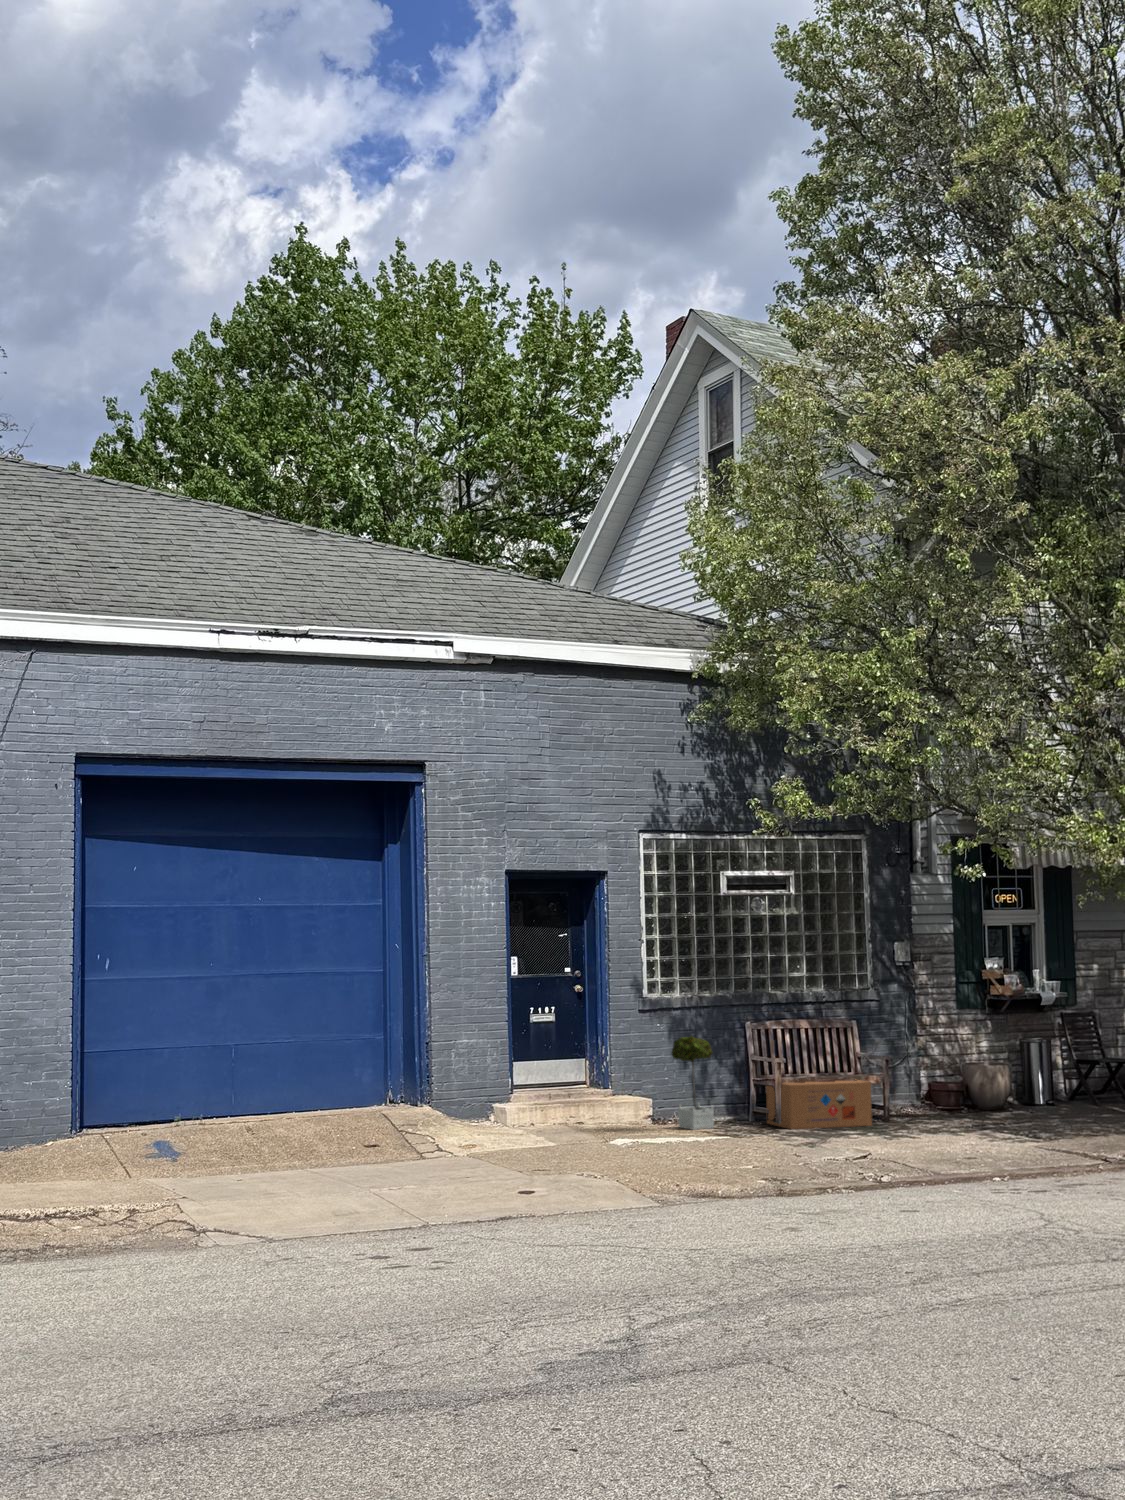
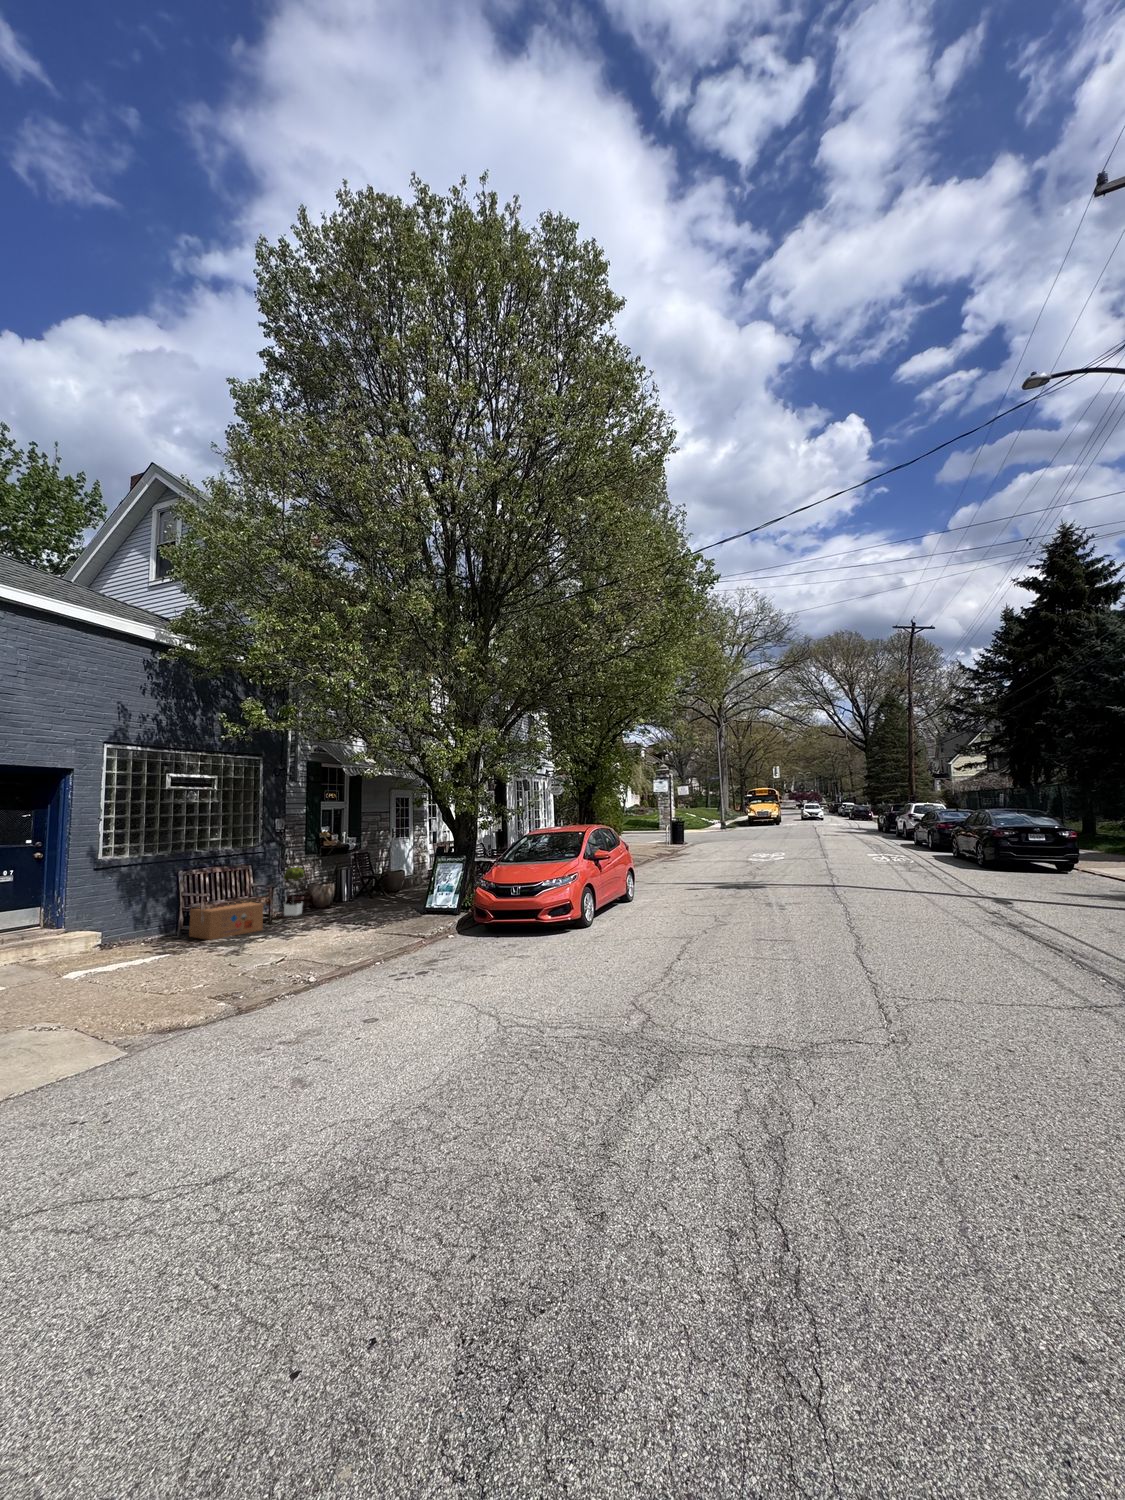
potted tree: present [672,1036,714,1130] -> present [283,867,305,916]

